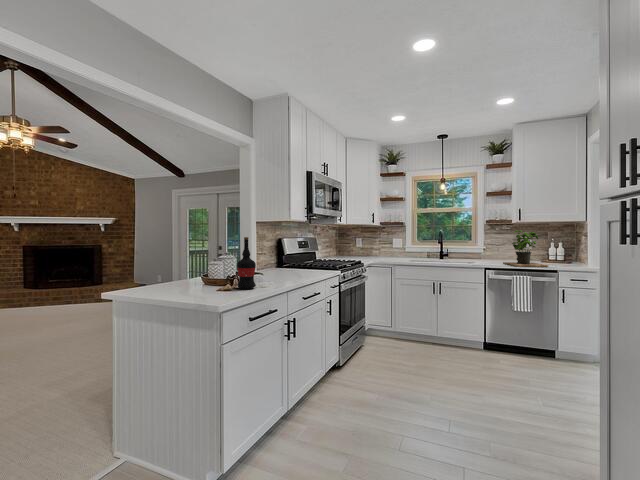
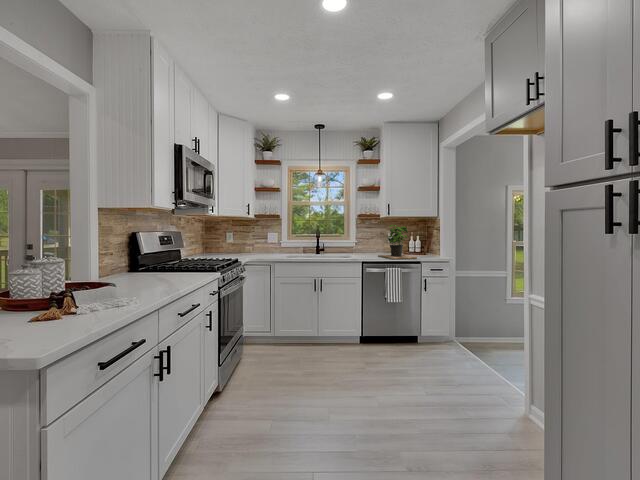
wine bottle: present [237,237,256,289] -> none [69,231,108,320]

